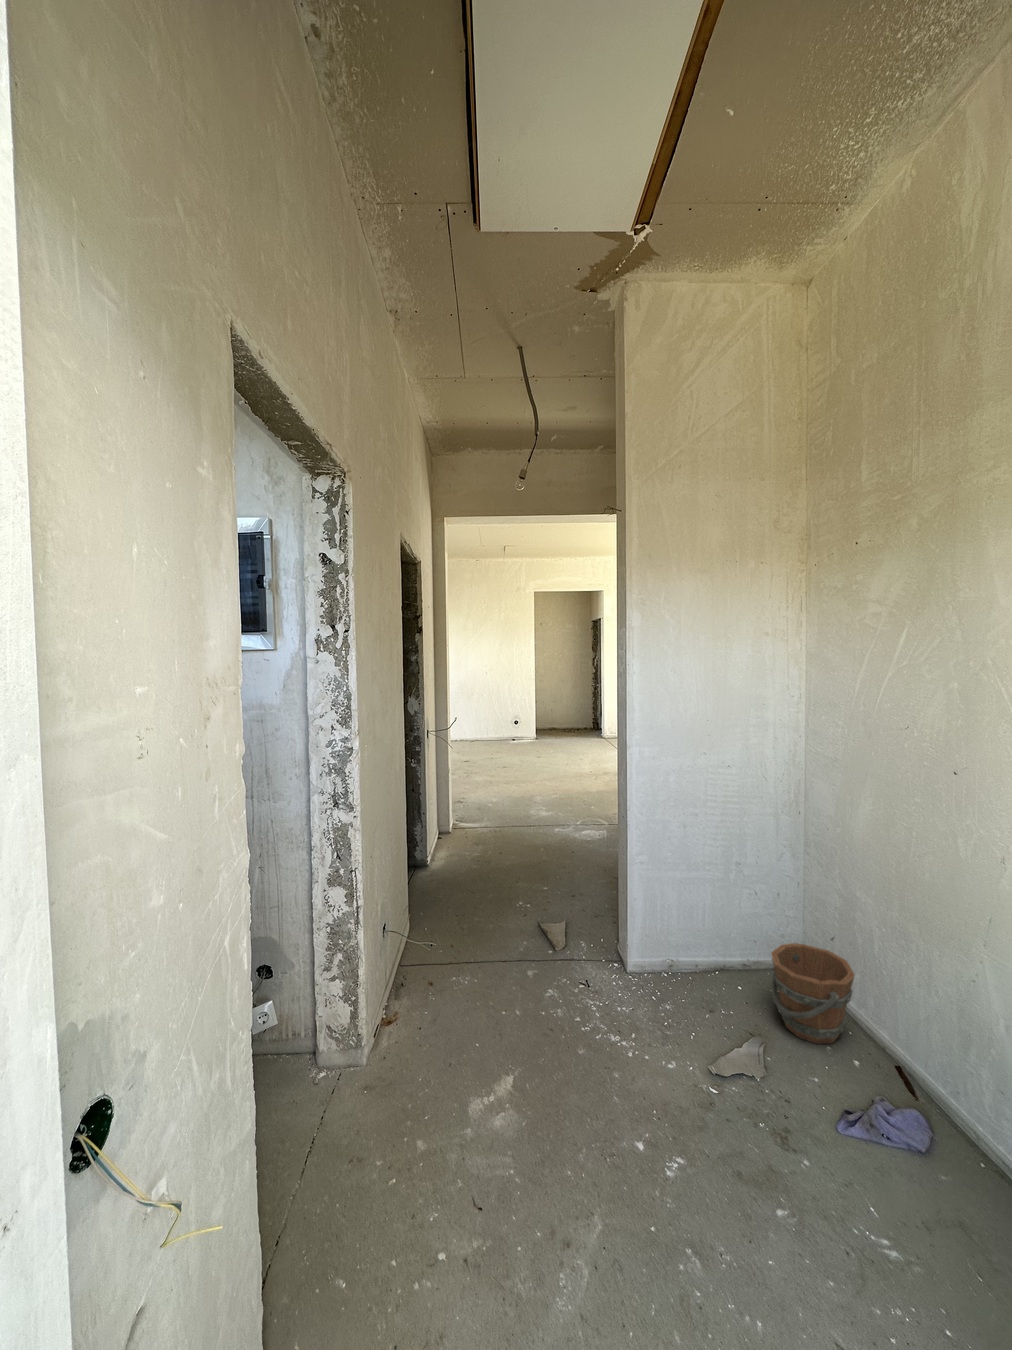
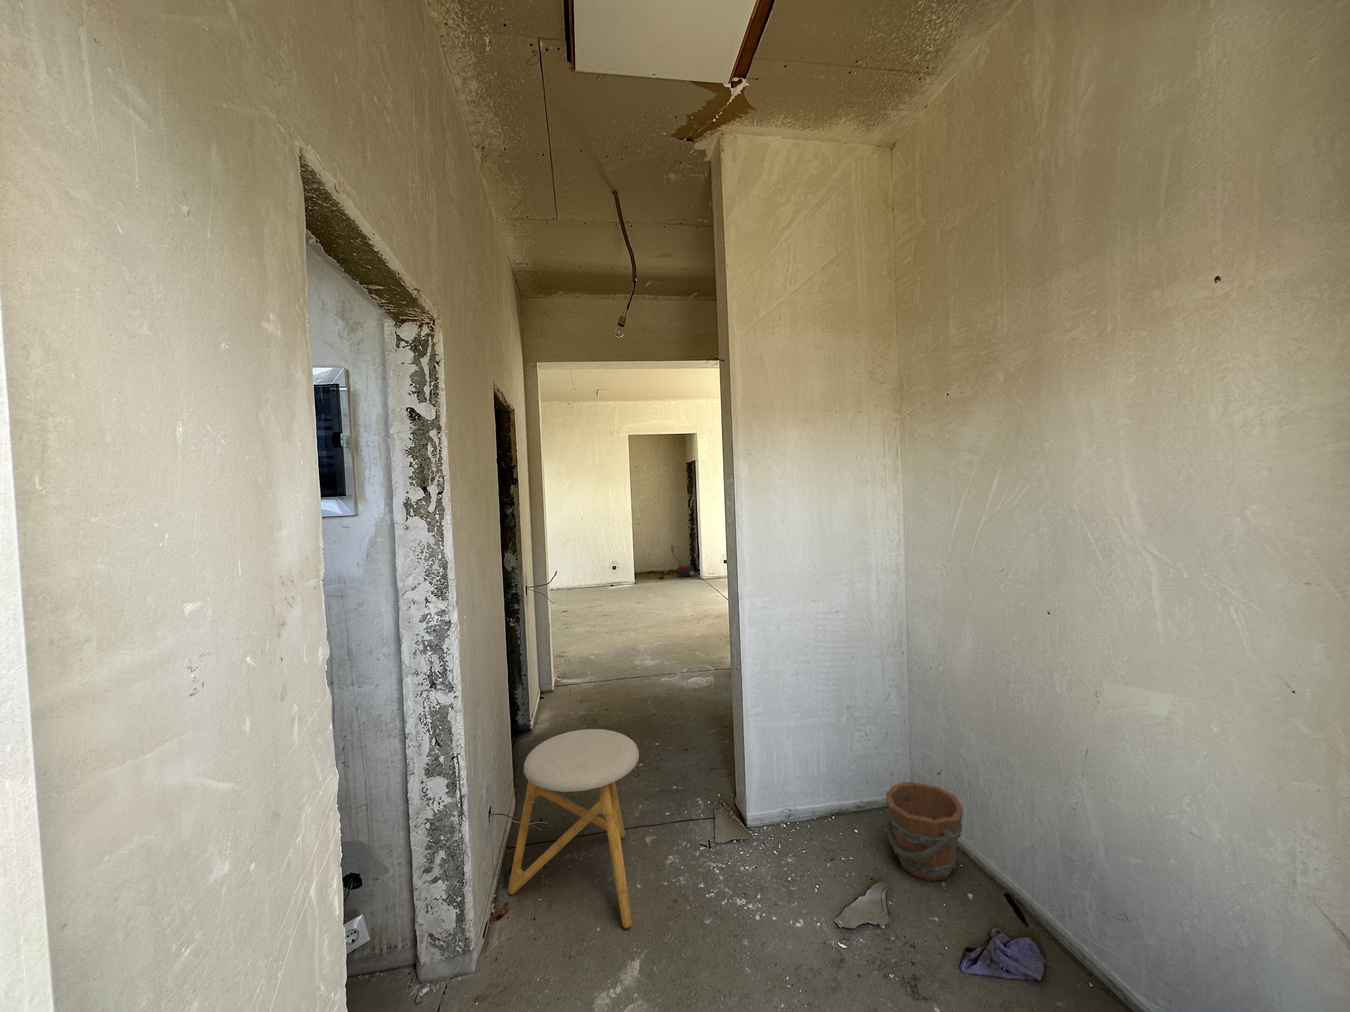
vacuum cleaner: none [560,704,599,737] -> present [659,547,695,579]
stool: none [398,864,523,1048] -> present [508,729,639,928]

